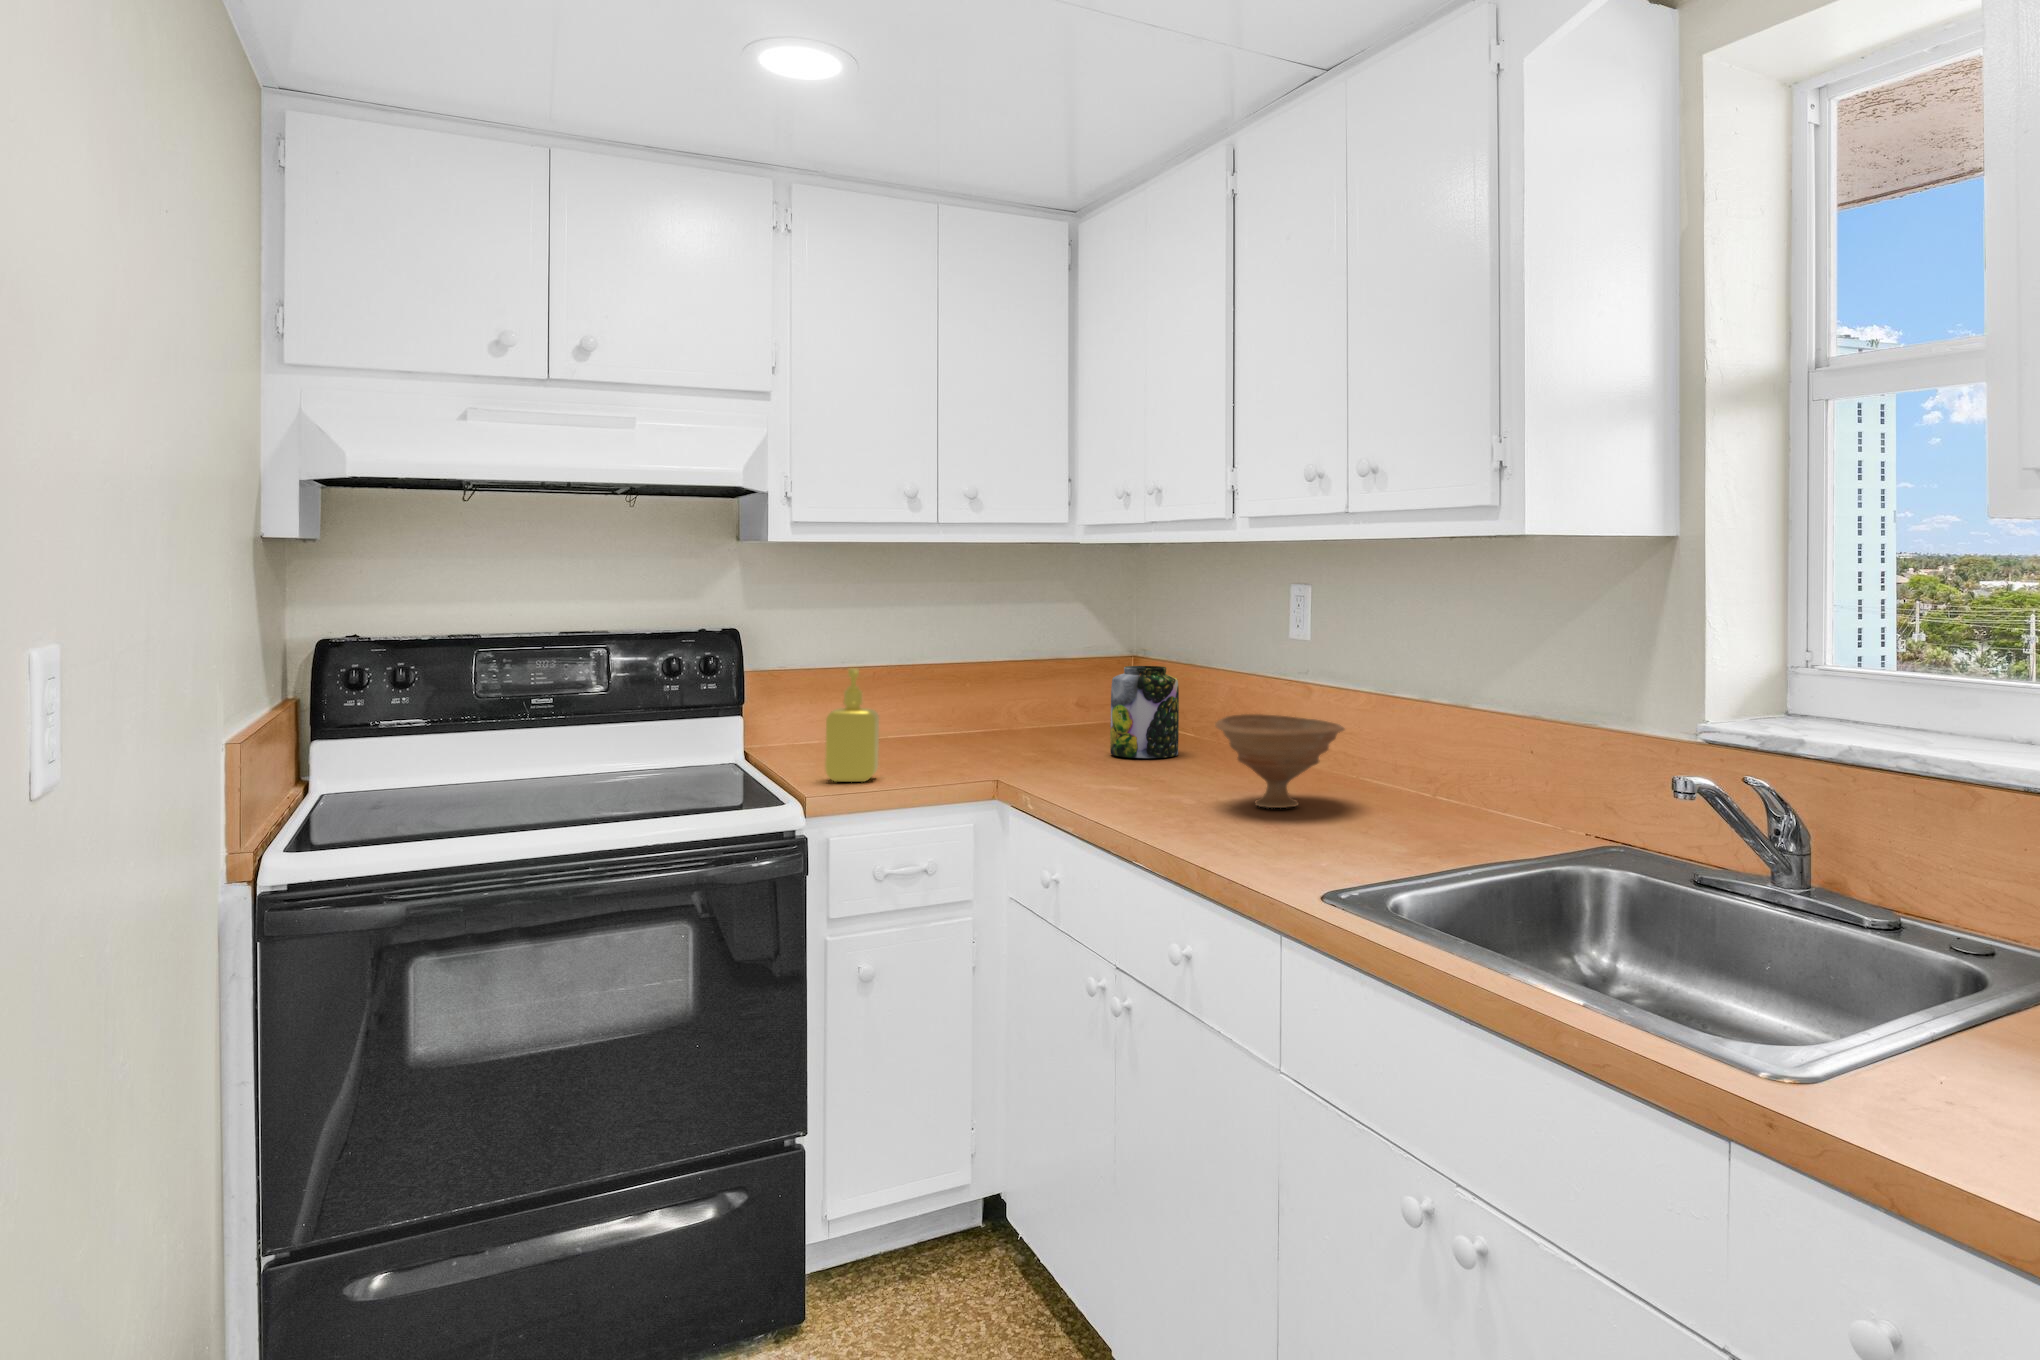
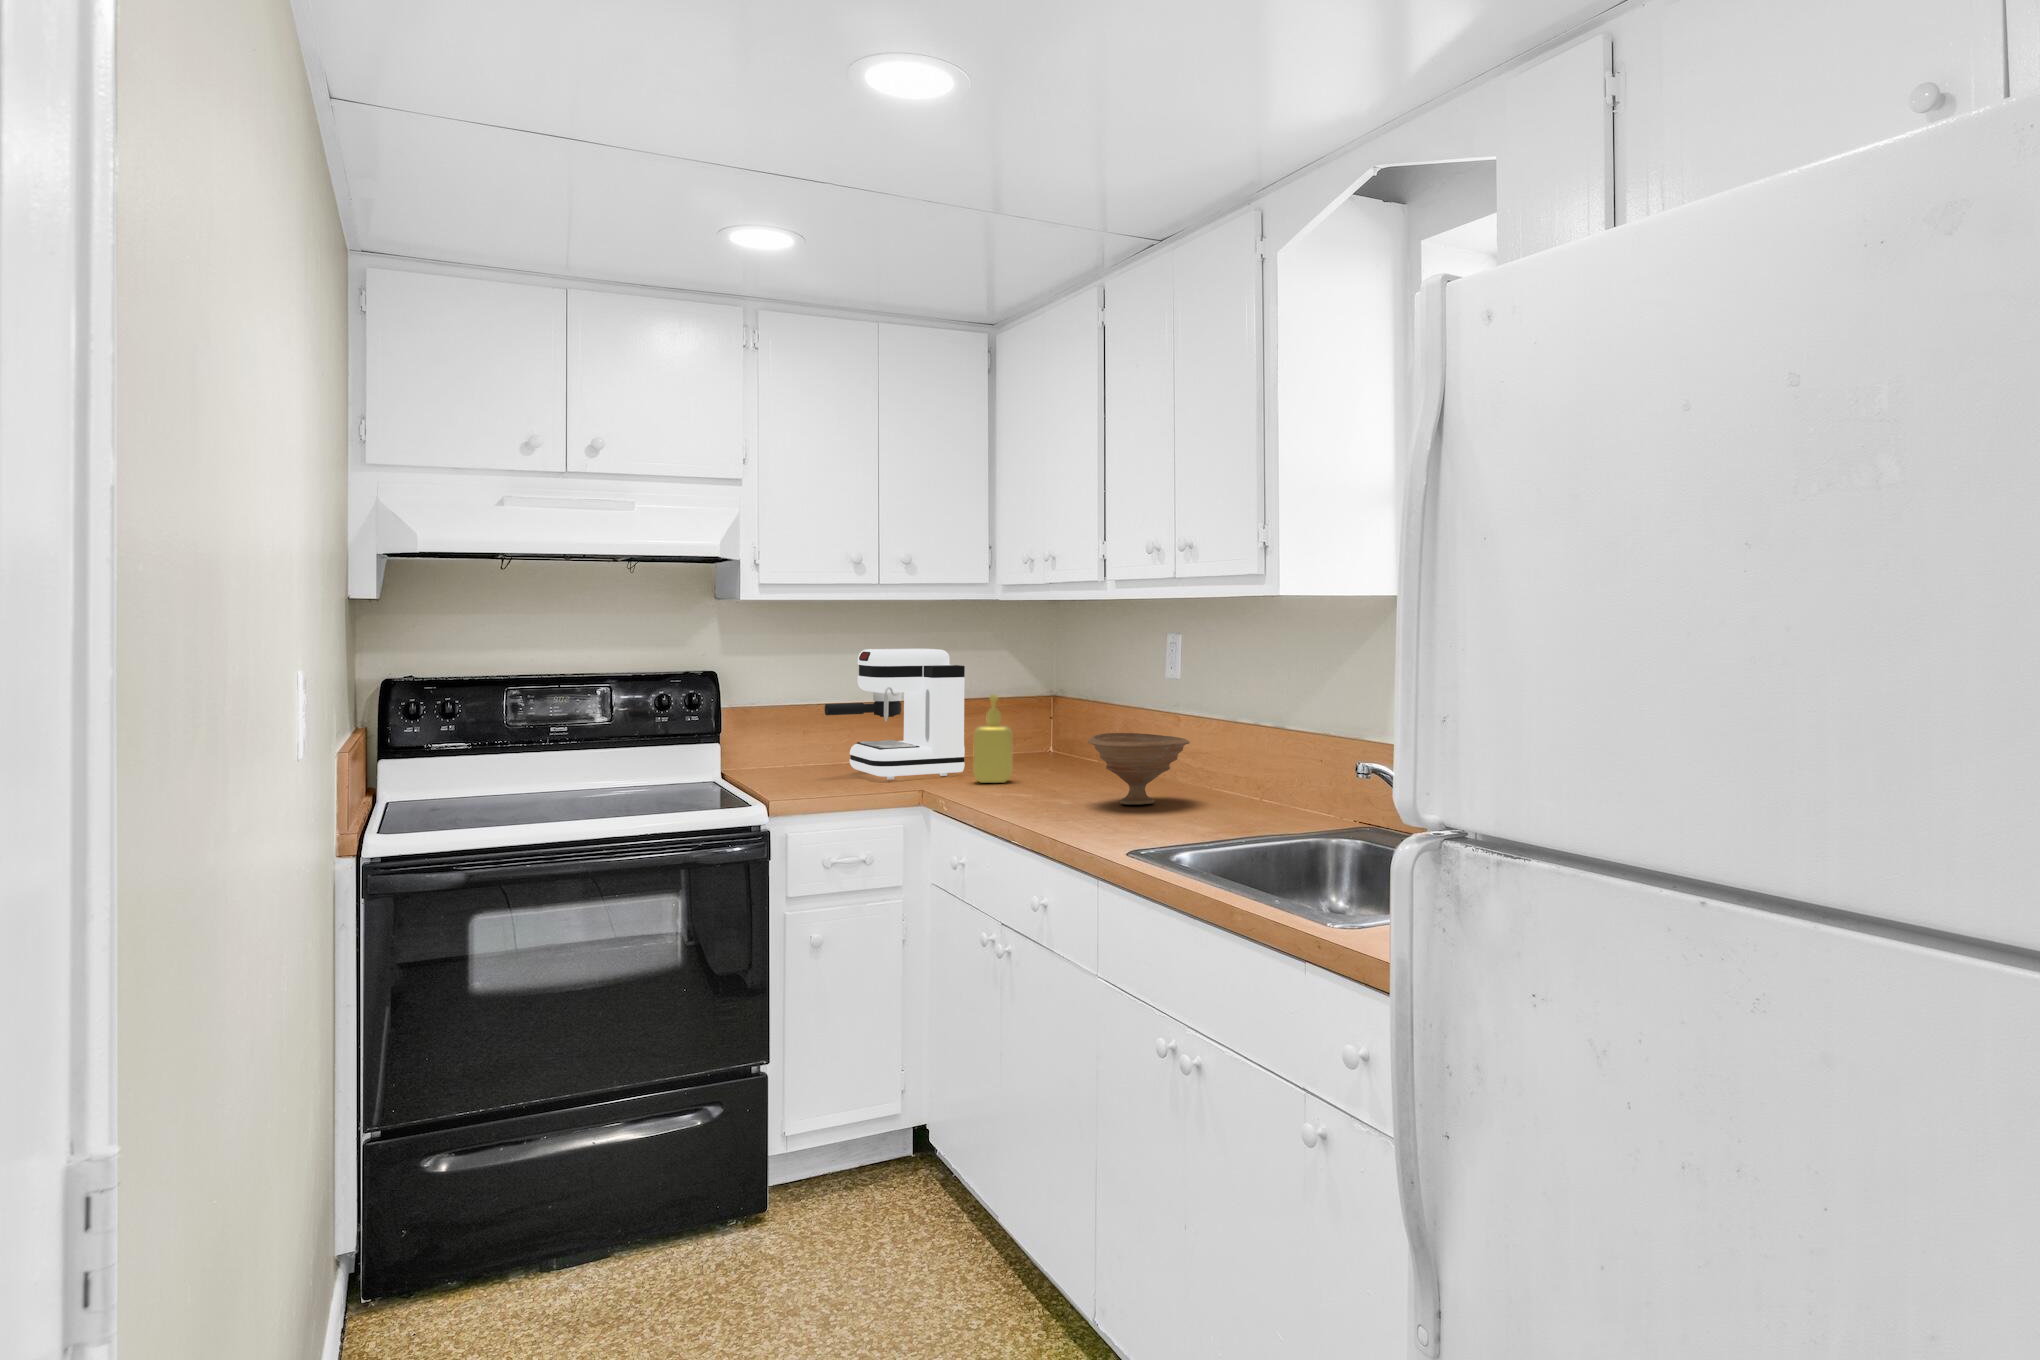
coffee maker: none [870,605,1040,765] -> present [825,649,965,779]
jar: present [1110,666,1179,758] -> none [1024,698,1080,774]
soap dispenser: present [825,668,879,782] -> present [973,694,1013,783]

